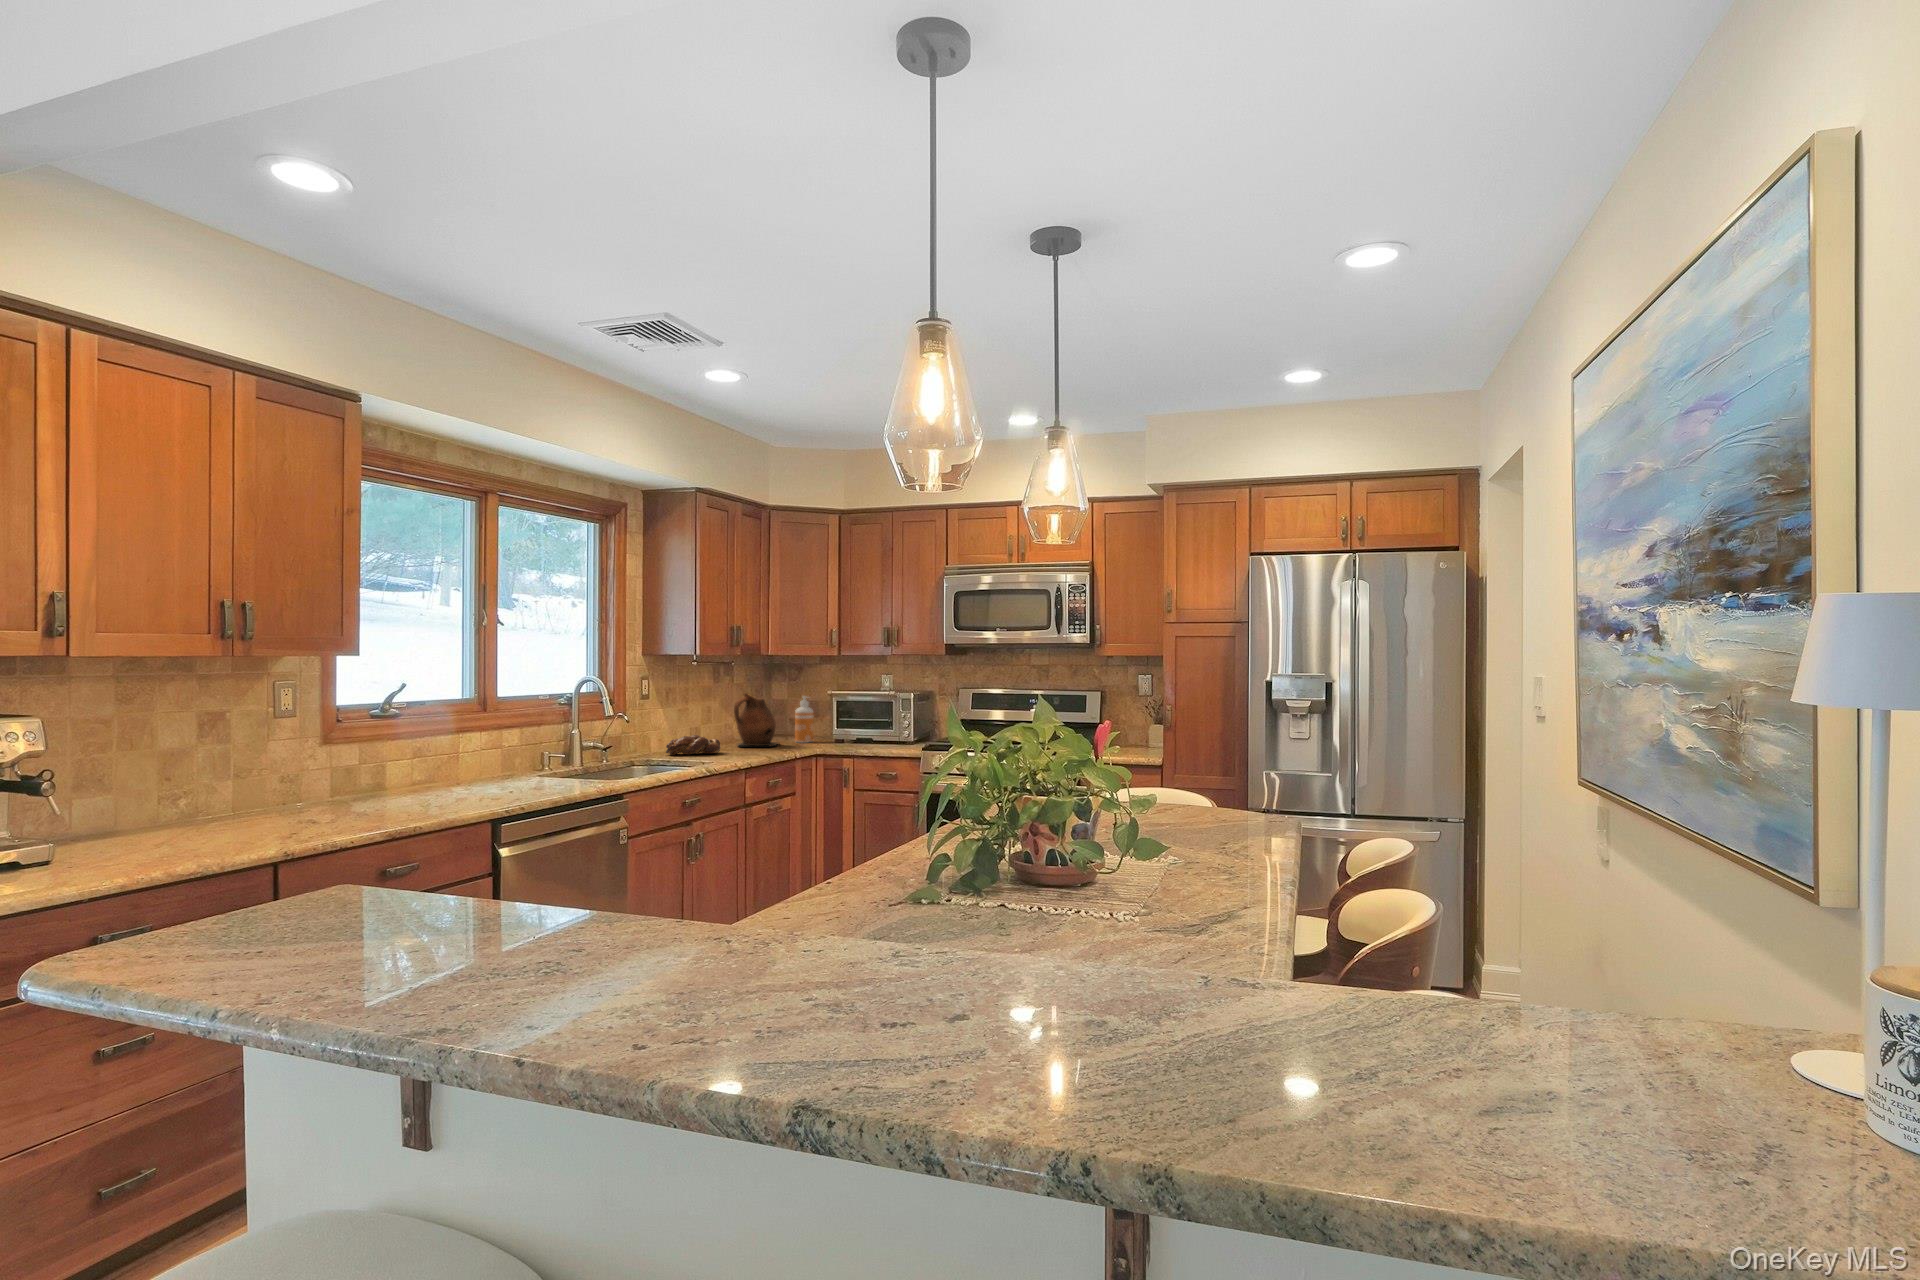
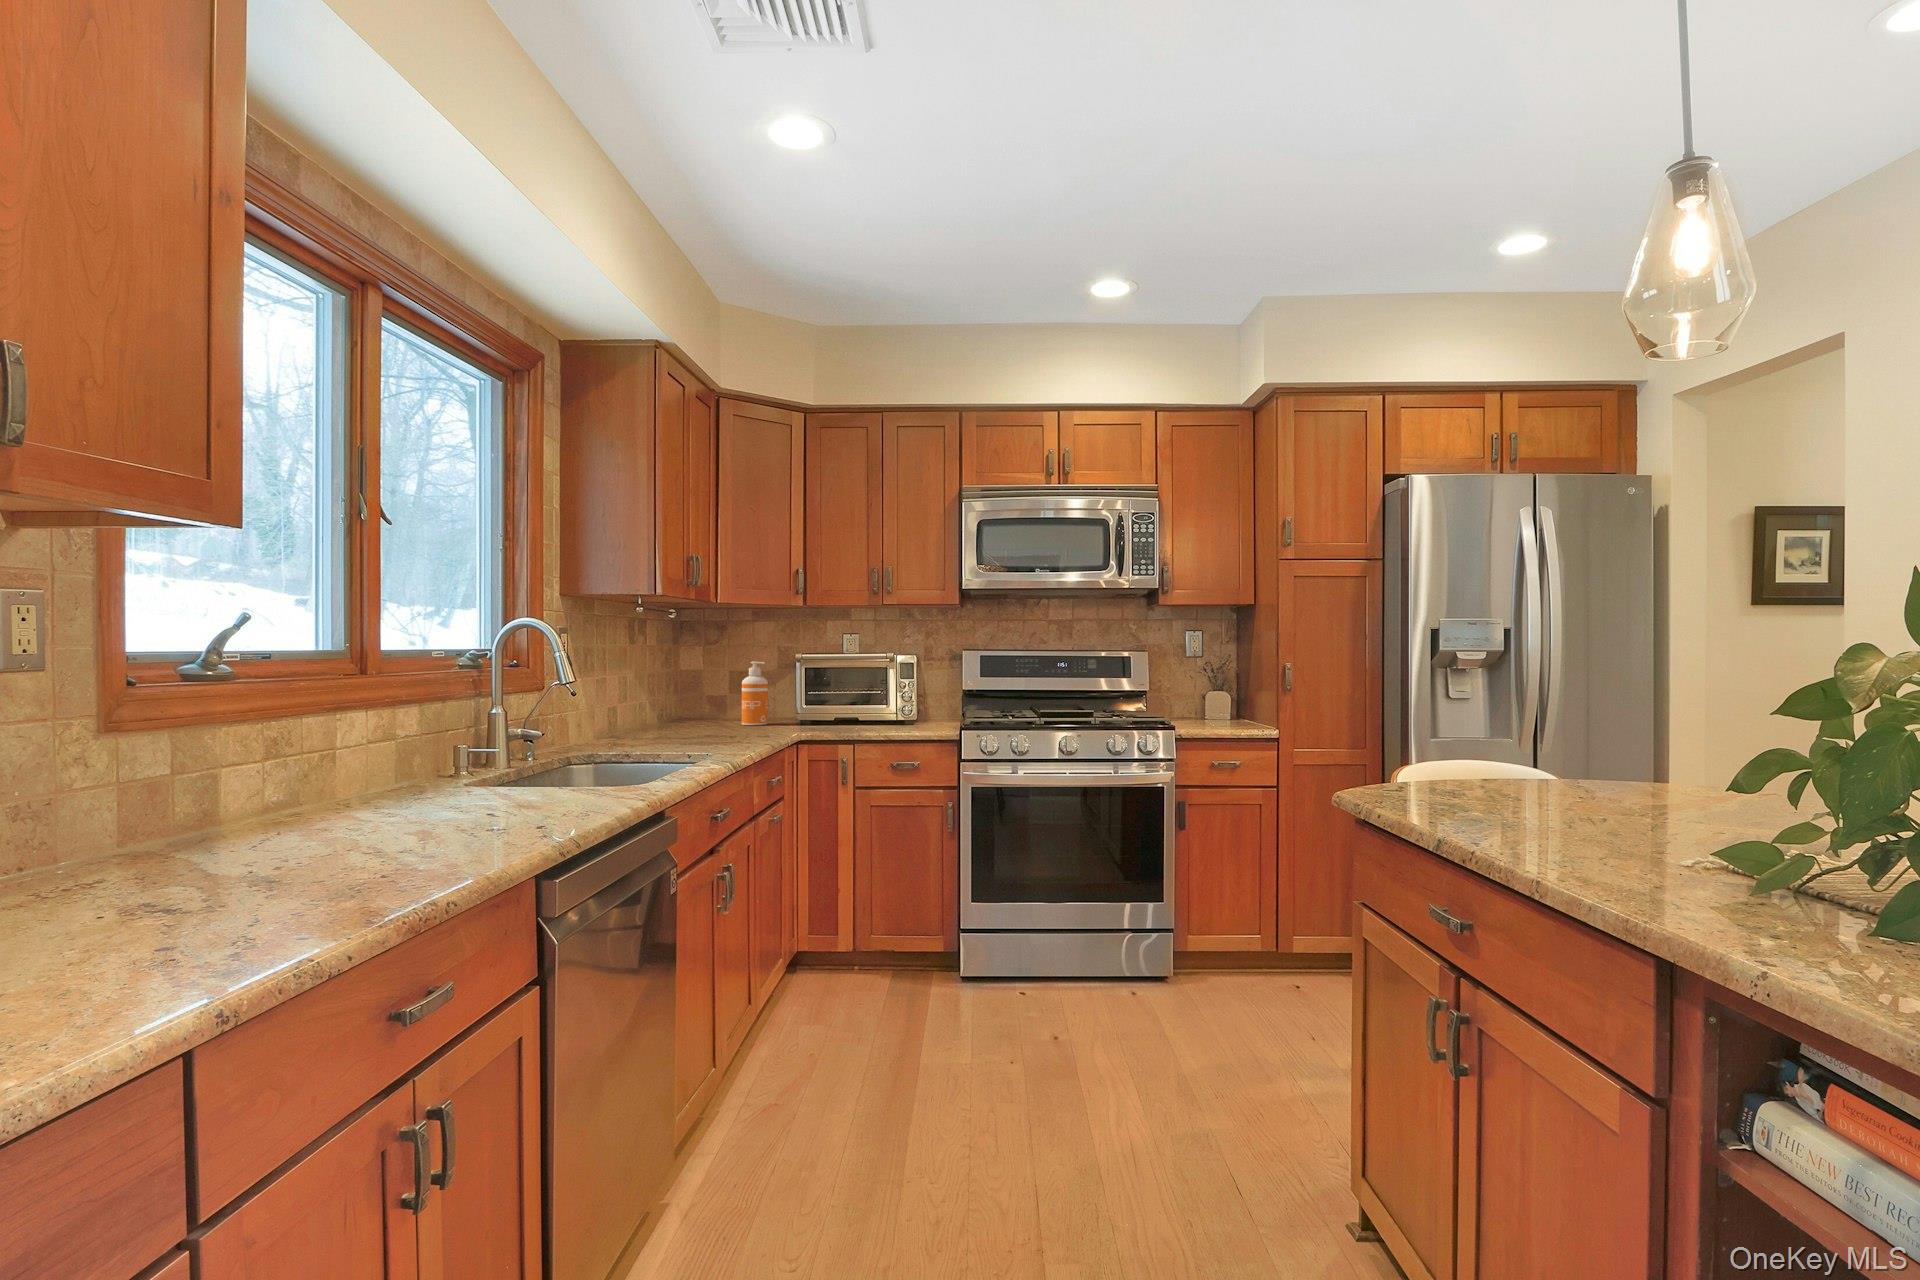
ceramic pitcher: present [734,693,778,746] -> none [671,655,740,732]
bread loaf: present [666,735,720,755] -> none [605,715,690,746]

